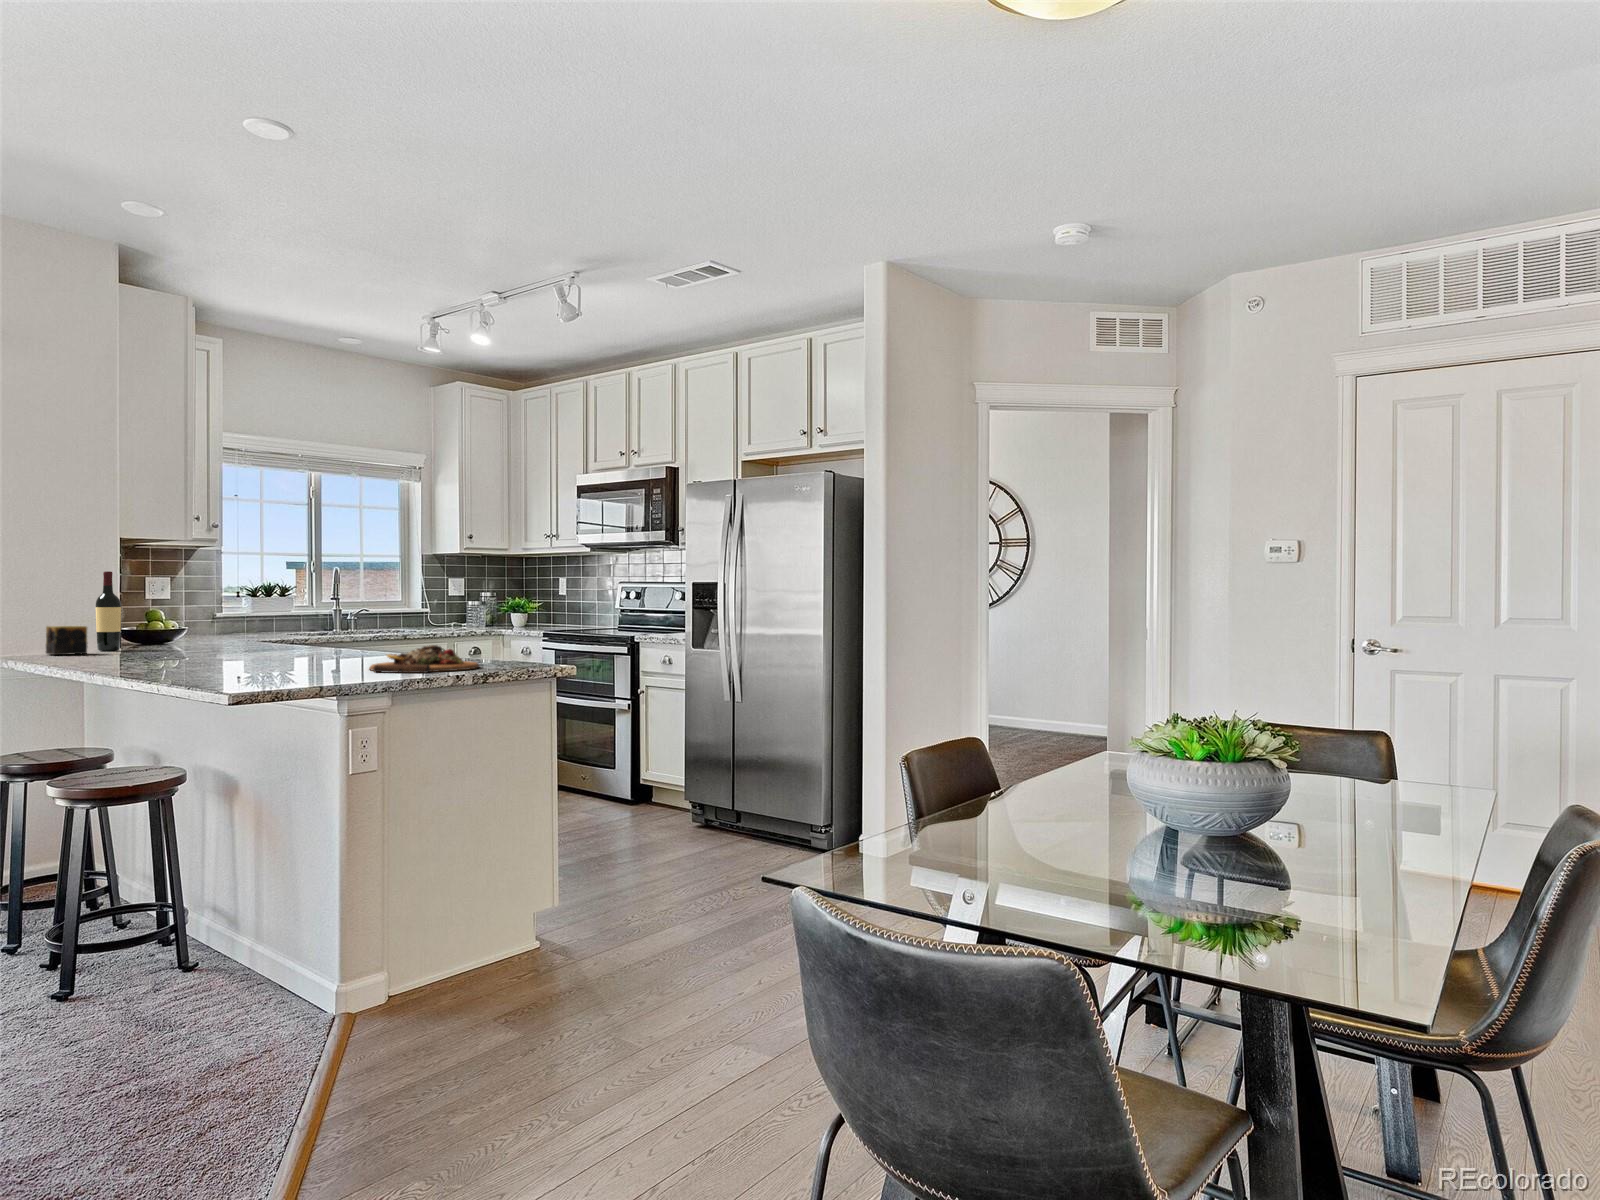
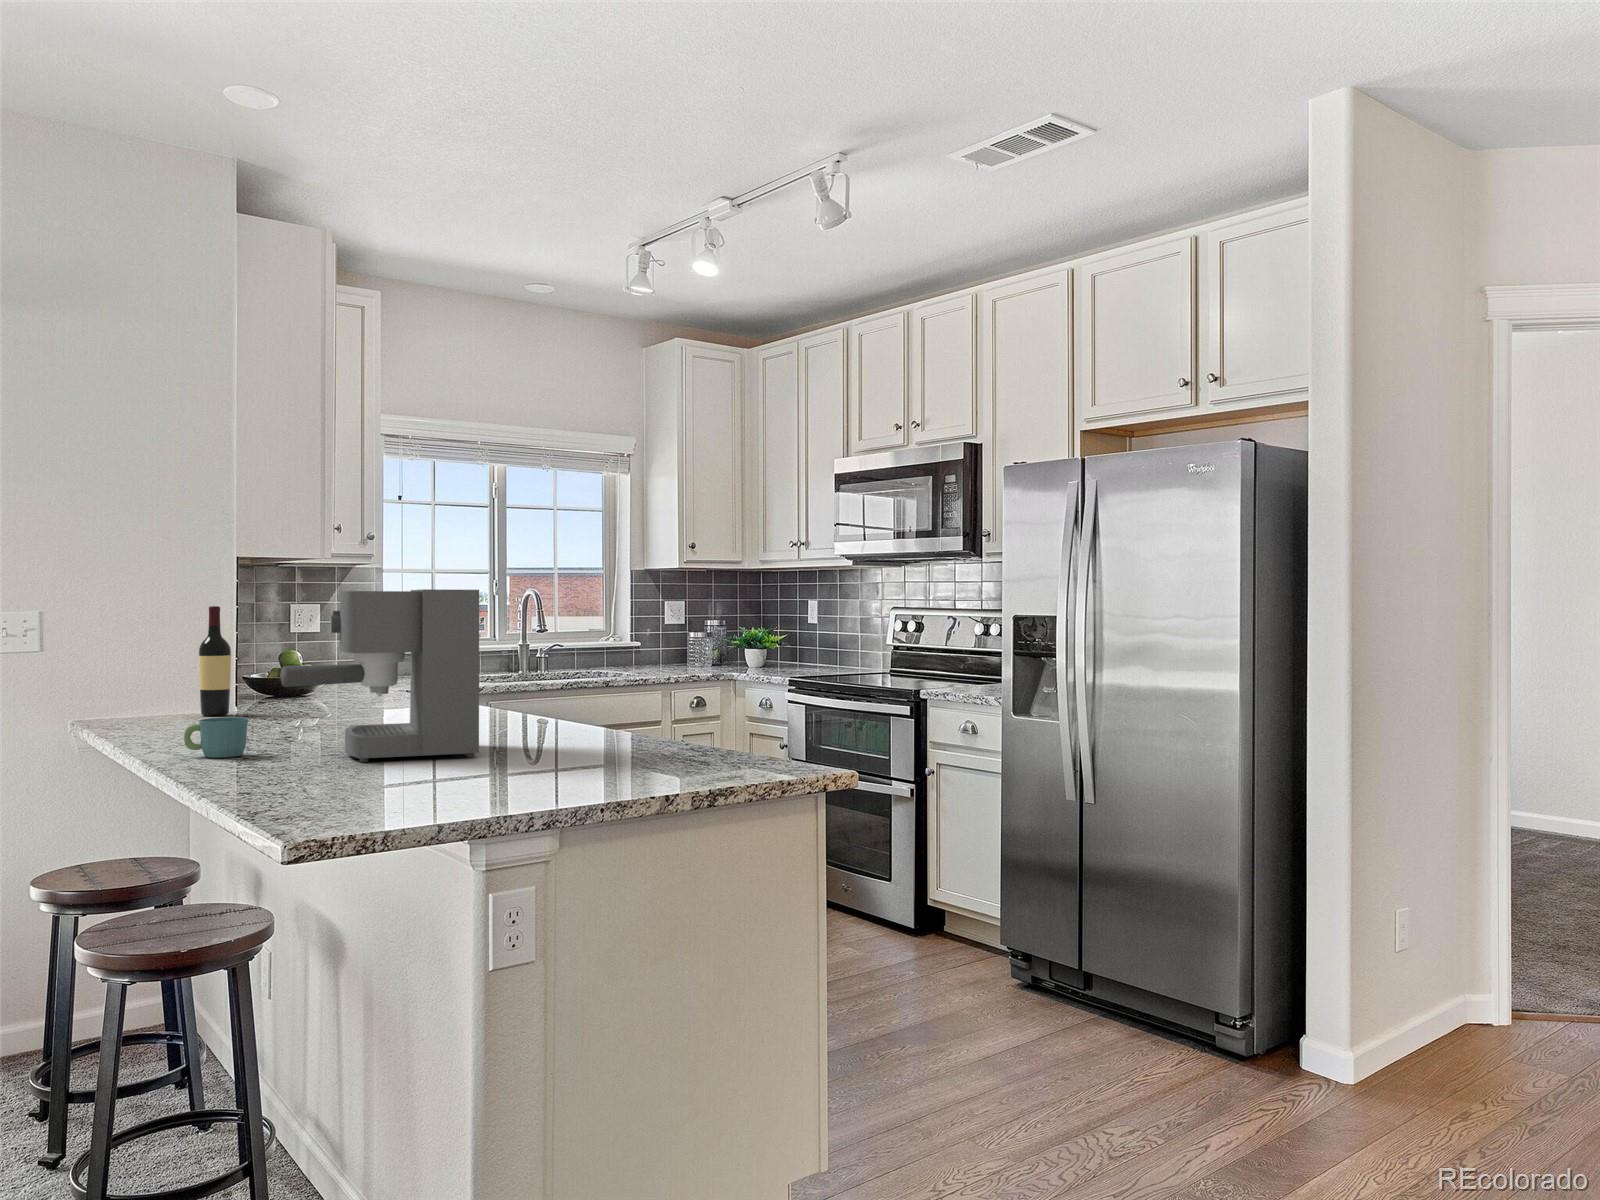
coffee maker: none [188,555,329,667] -> present [281,589,479,762]
candle: present [46,626,88,655] -> none [130,683,181,726]
mug: none [115,641,161,666] -> present [184,717,248,758]
cutting board: present [369,645,480,673] -> none [531,735,701,789]

